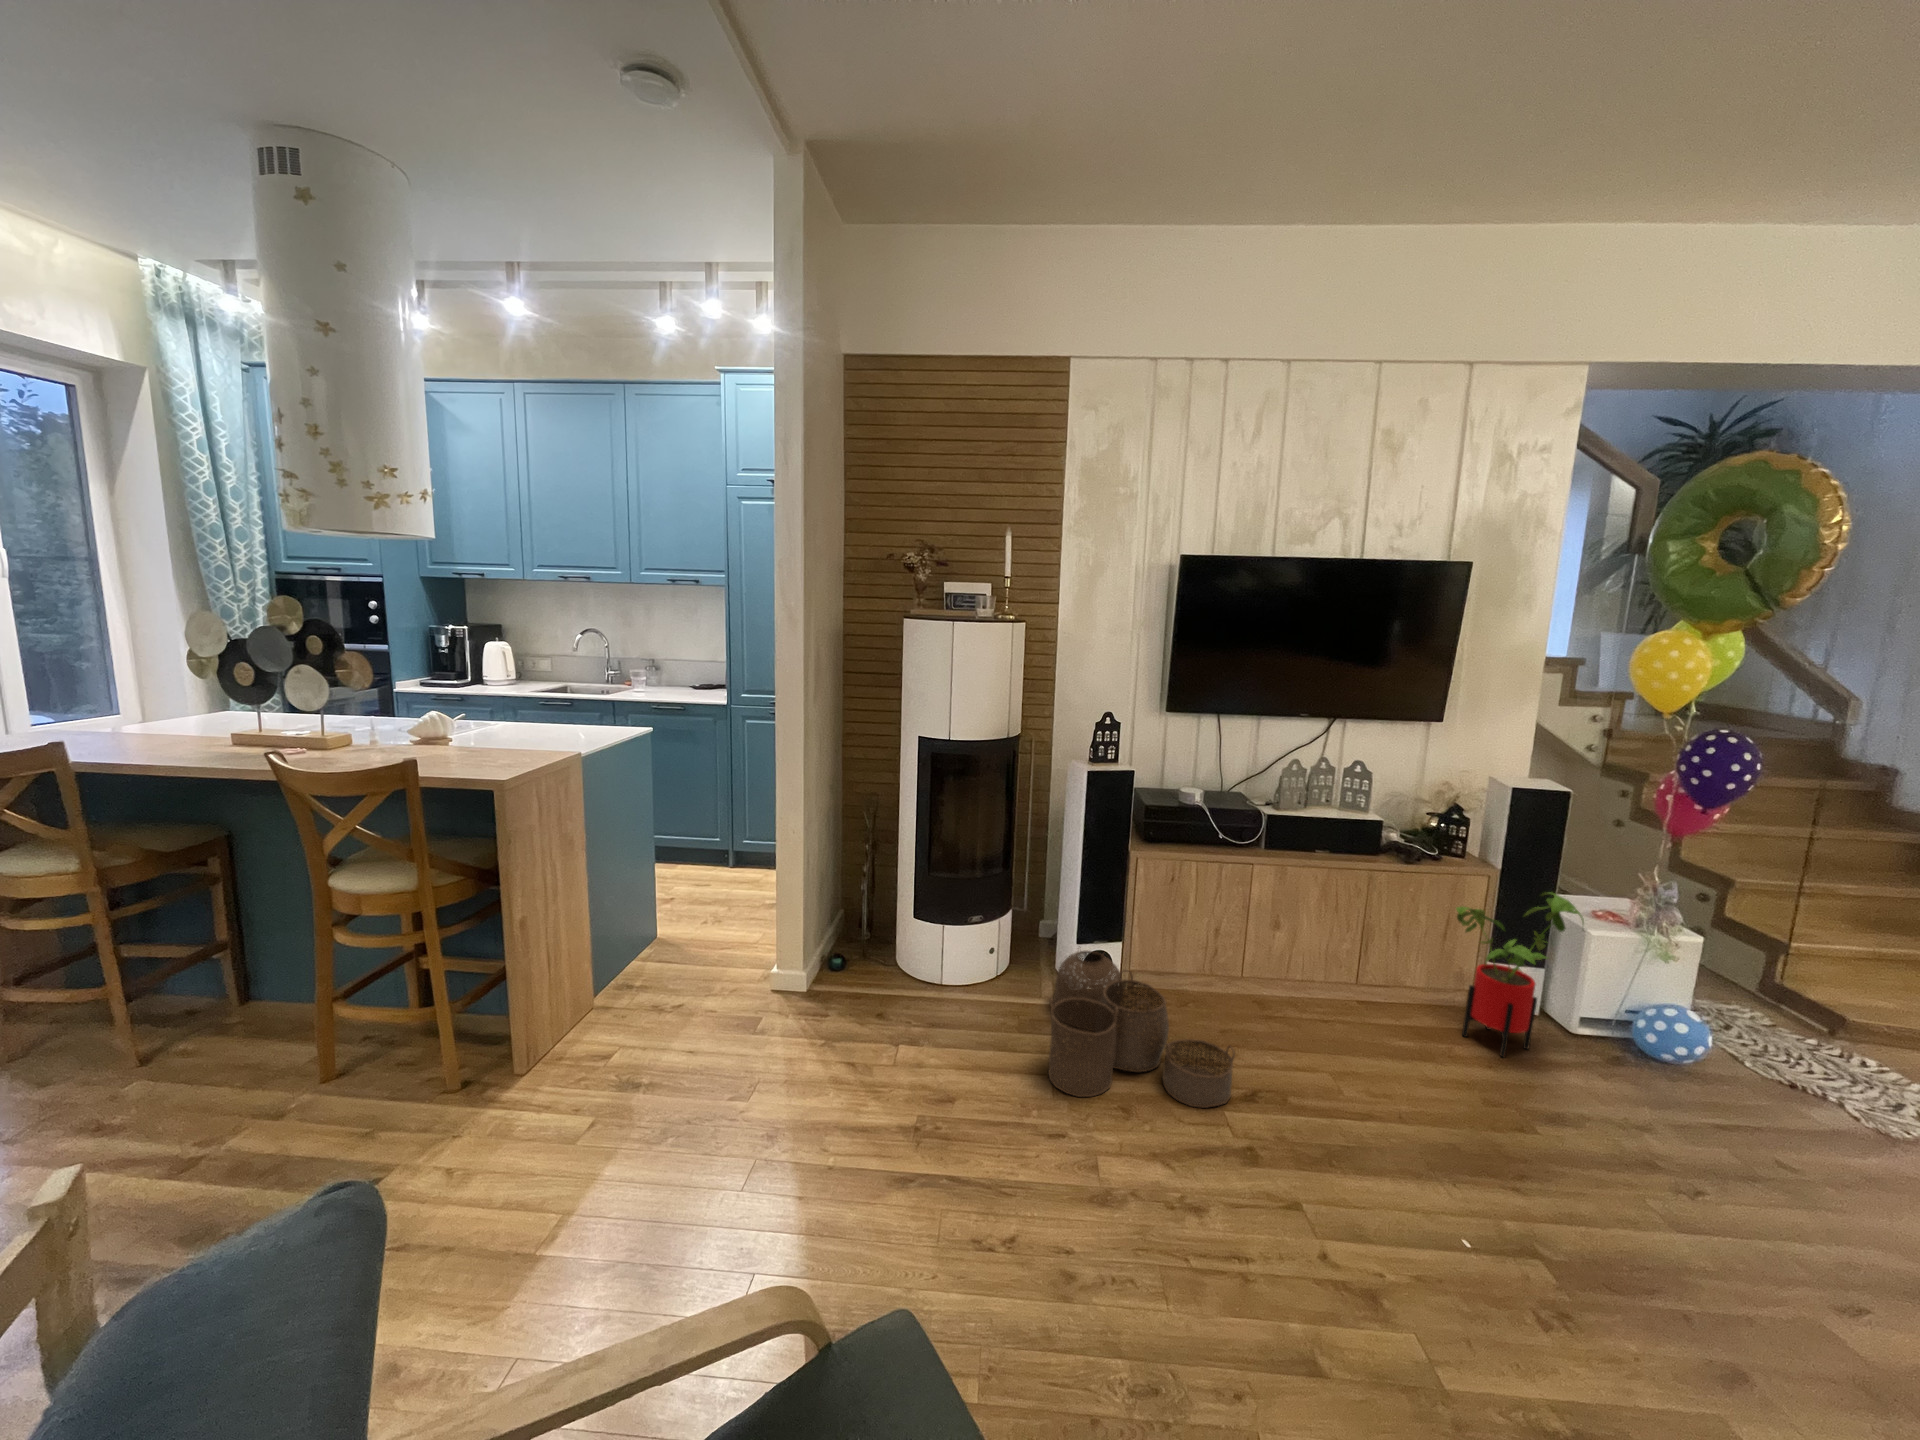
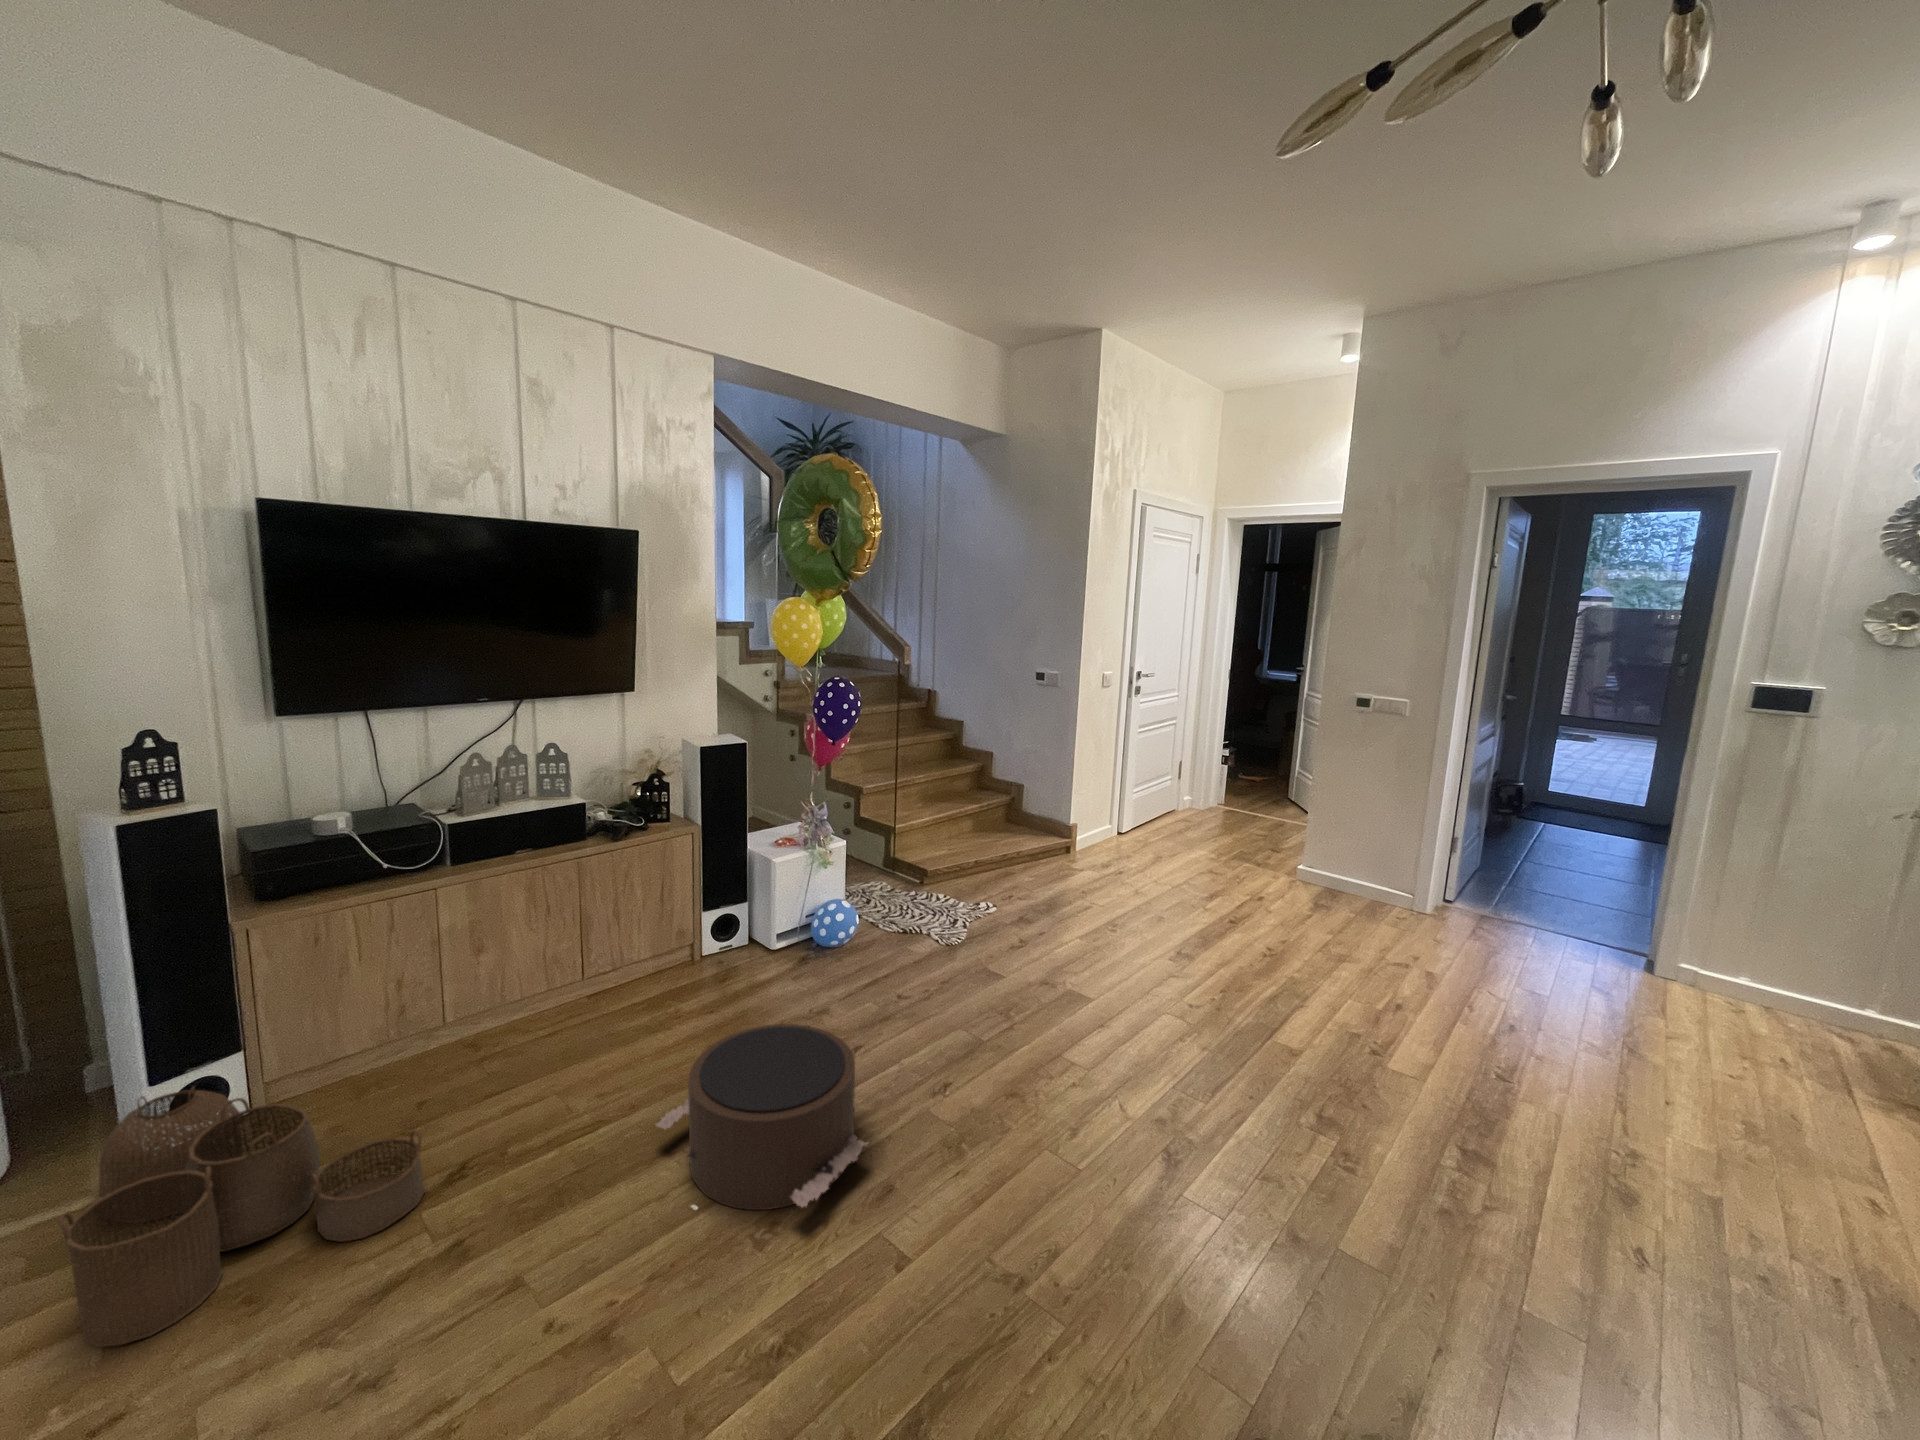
house plant: present [1456,892,1584,1057] -> none [663,835,765,999]
pouf: none [1432,1096,1721,1327] -> present [656,1024,868,1210]

